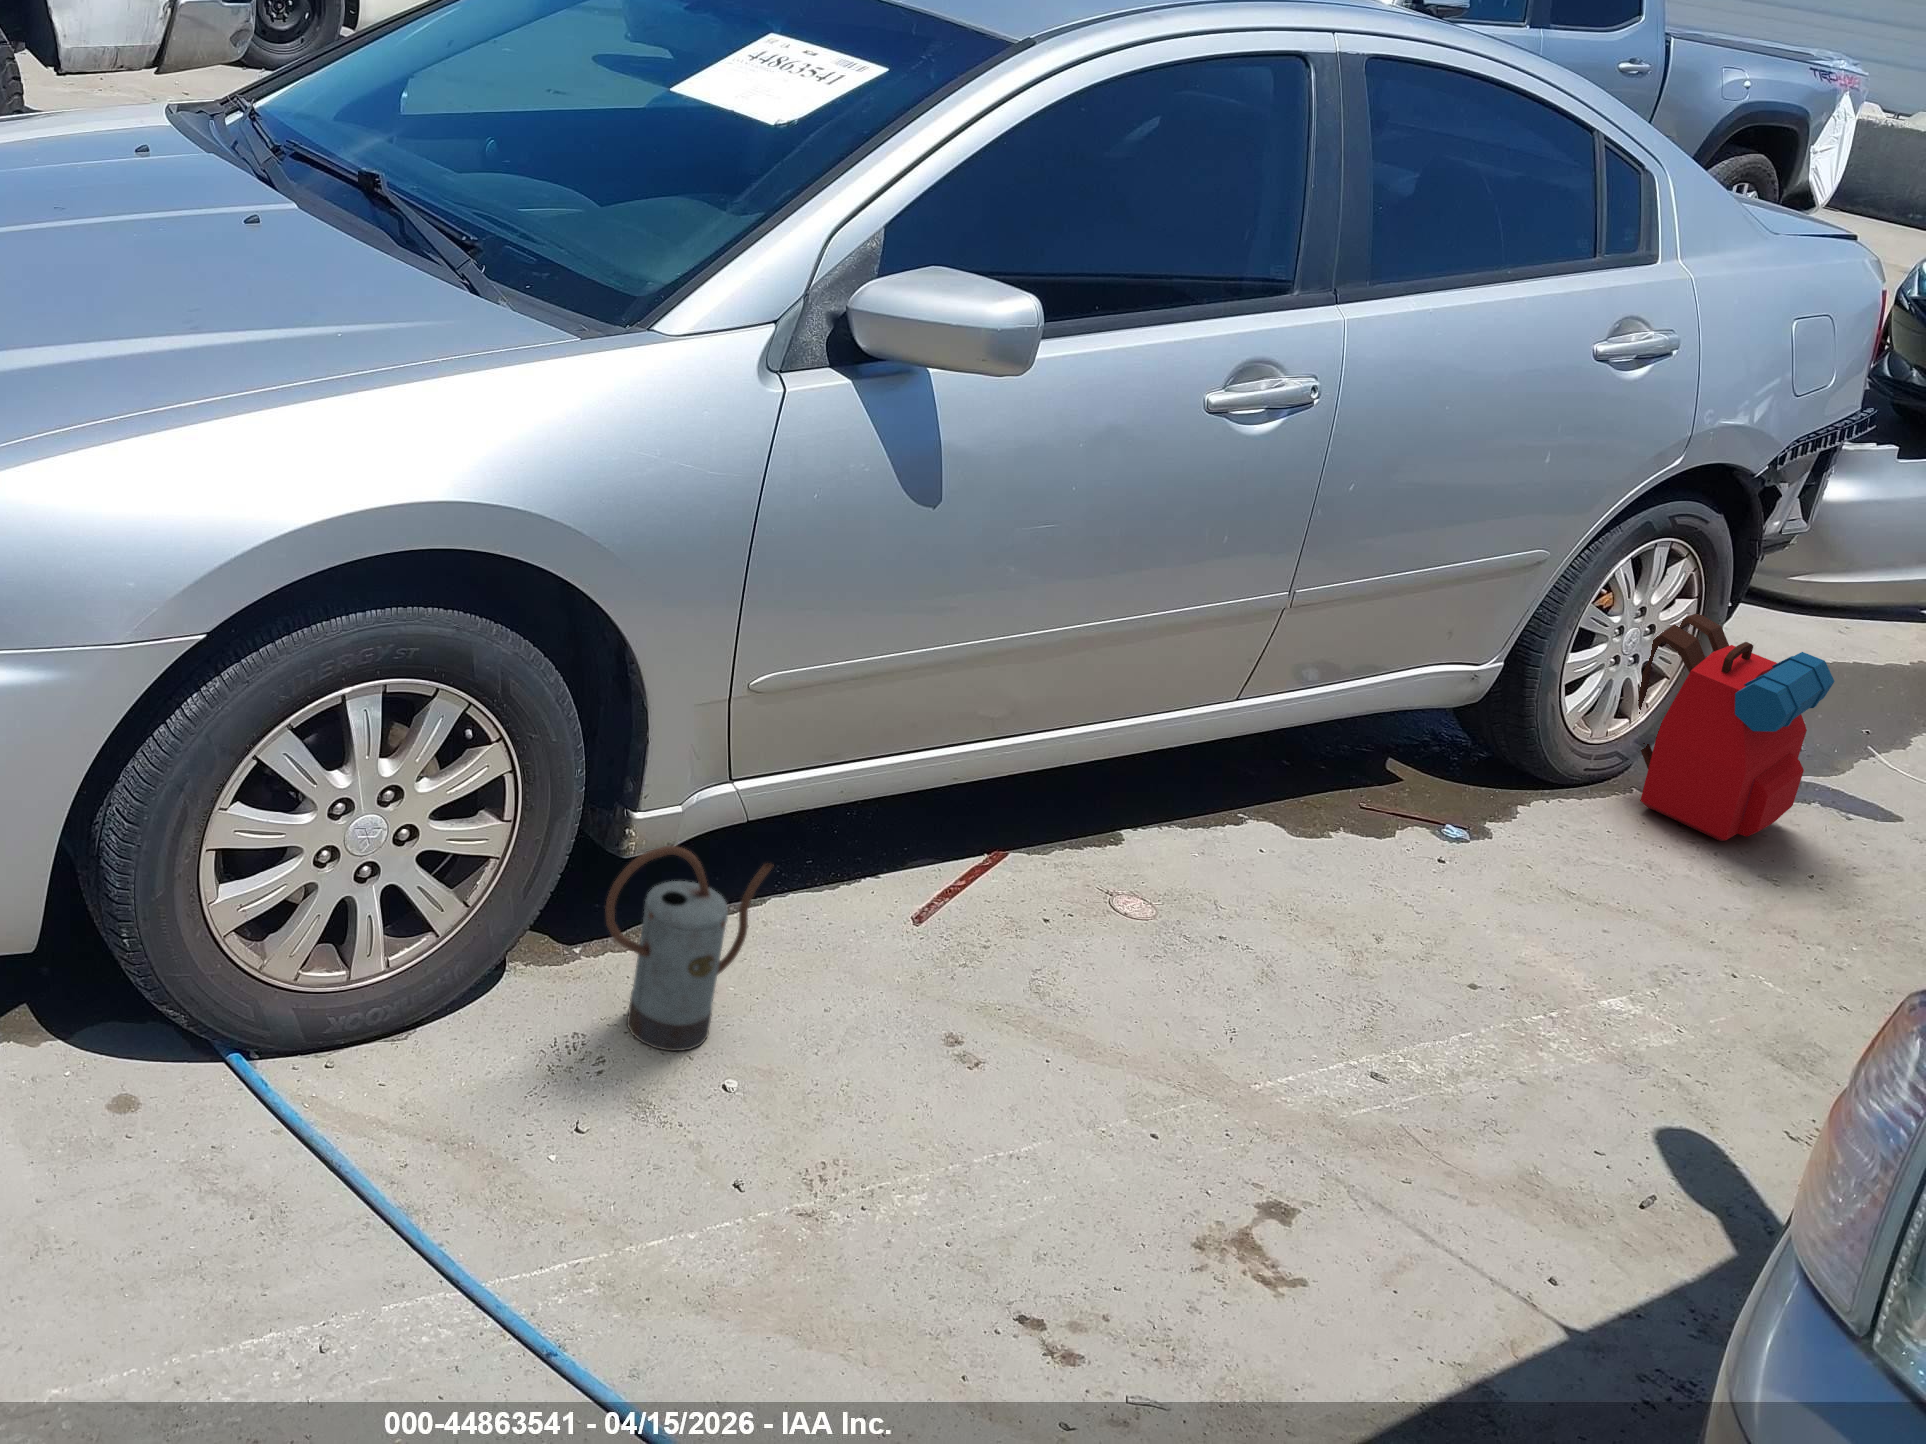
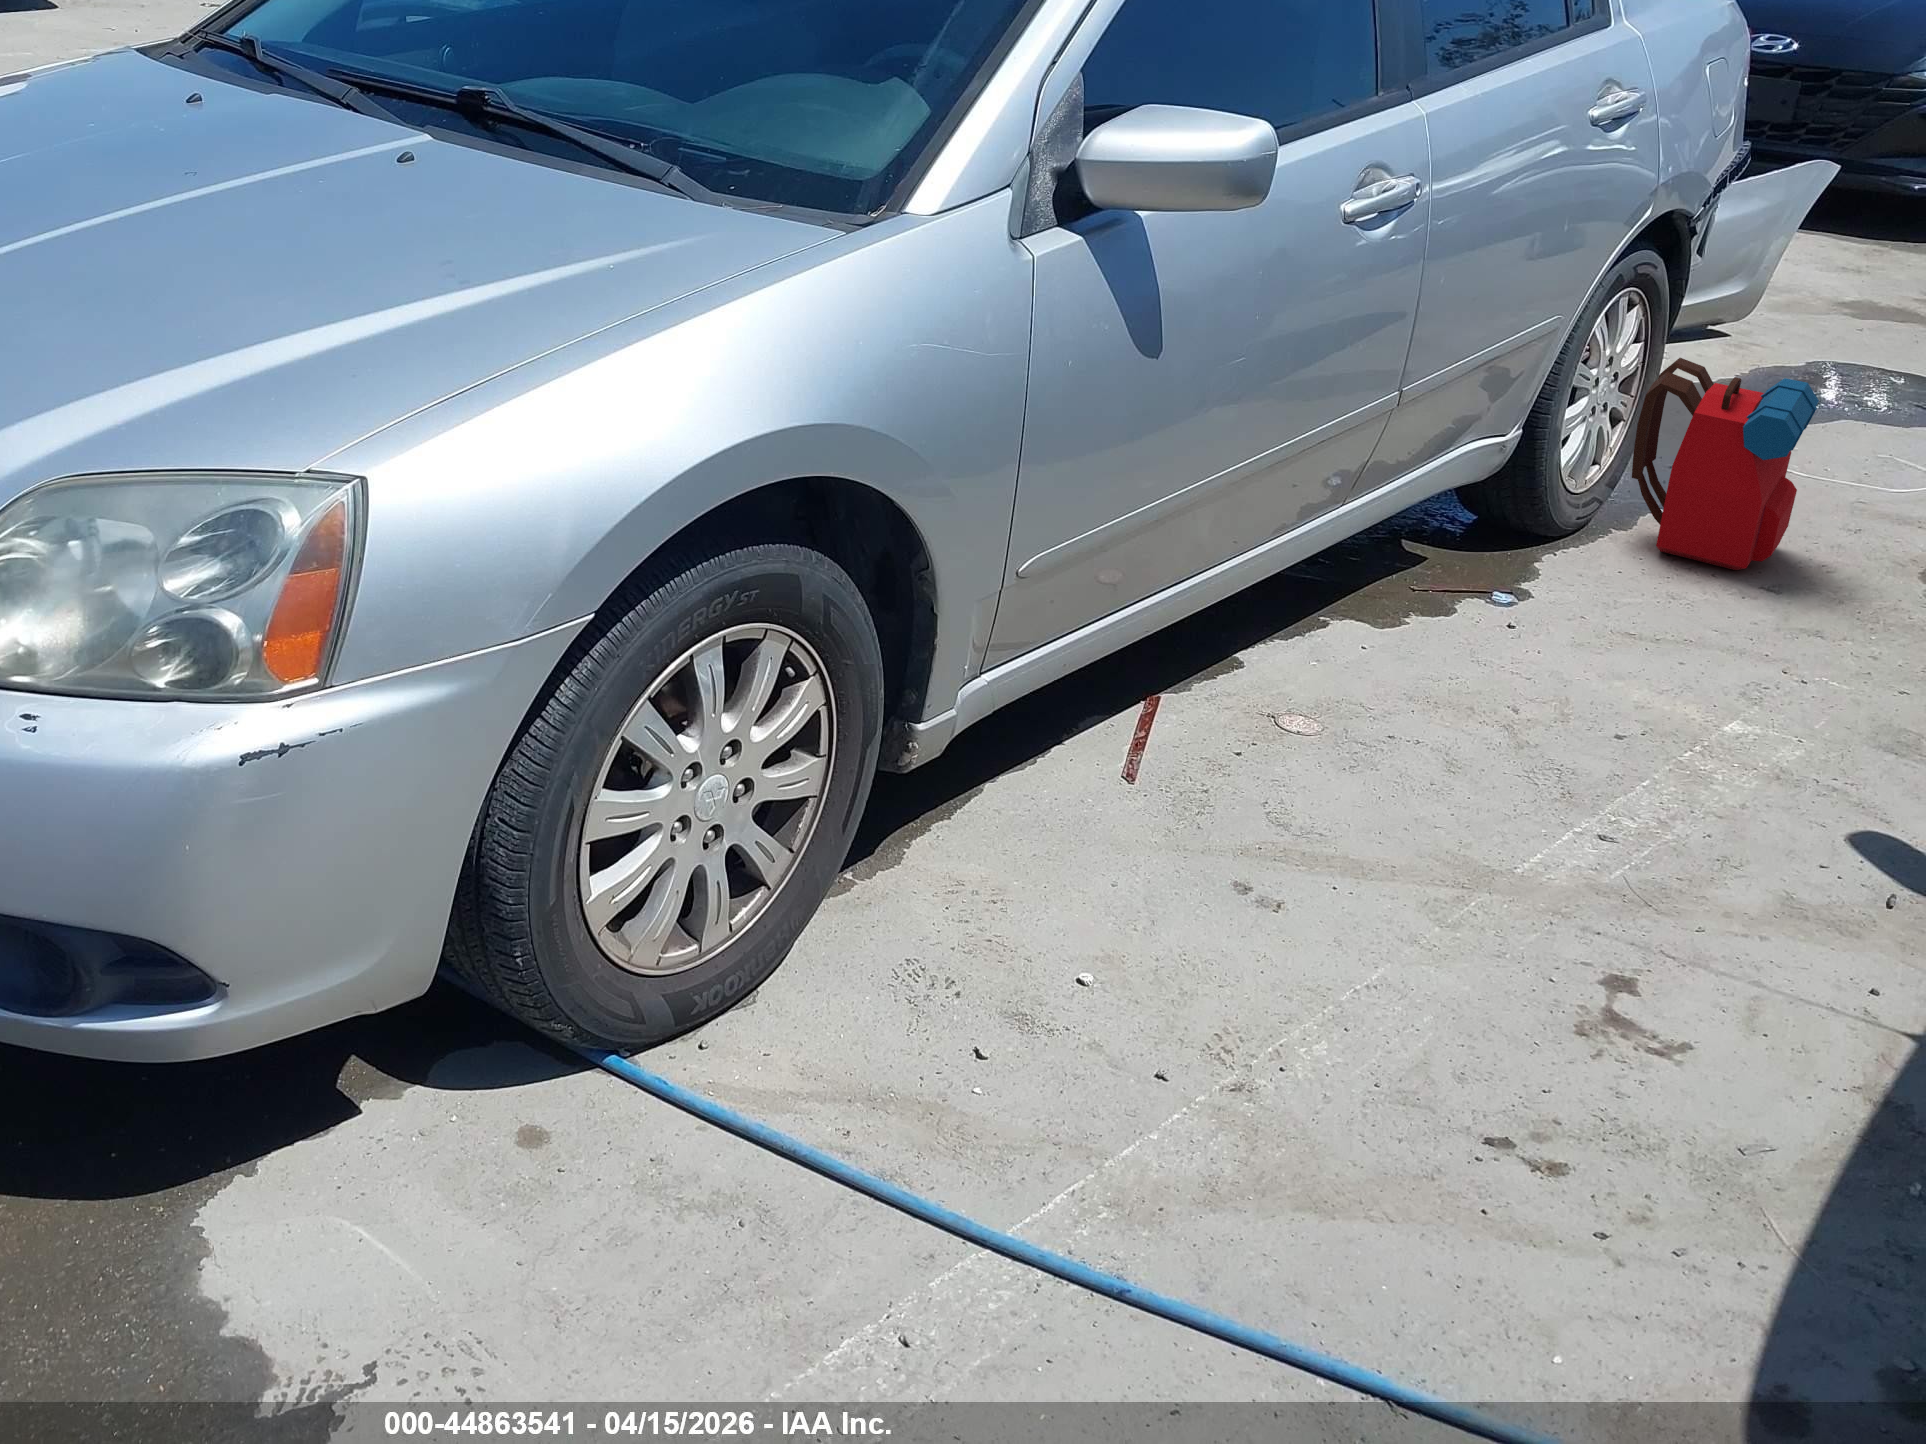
watering can: present [606,846,773,1051] -> none [936,749,1066,963]

